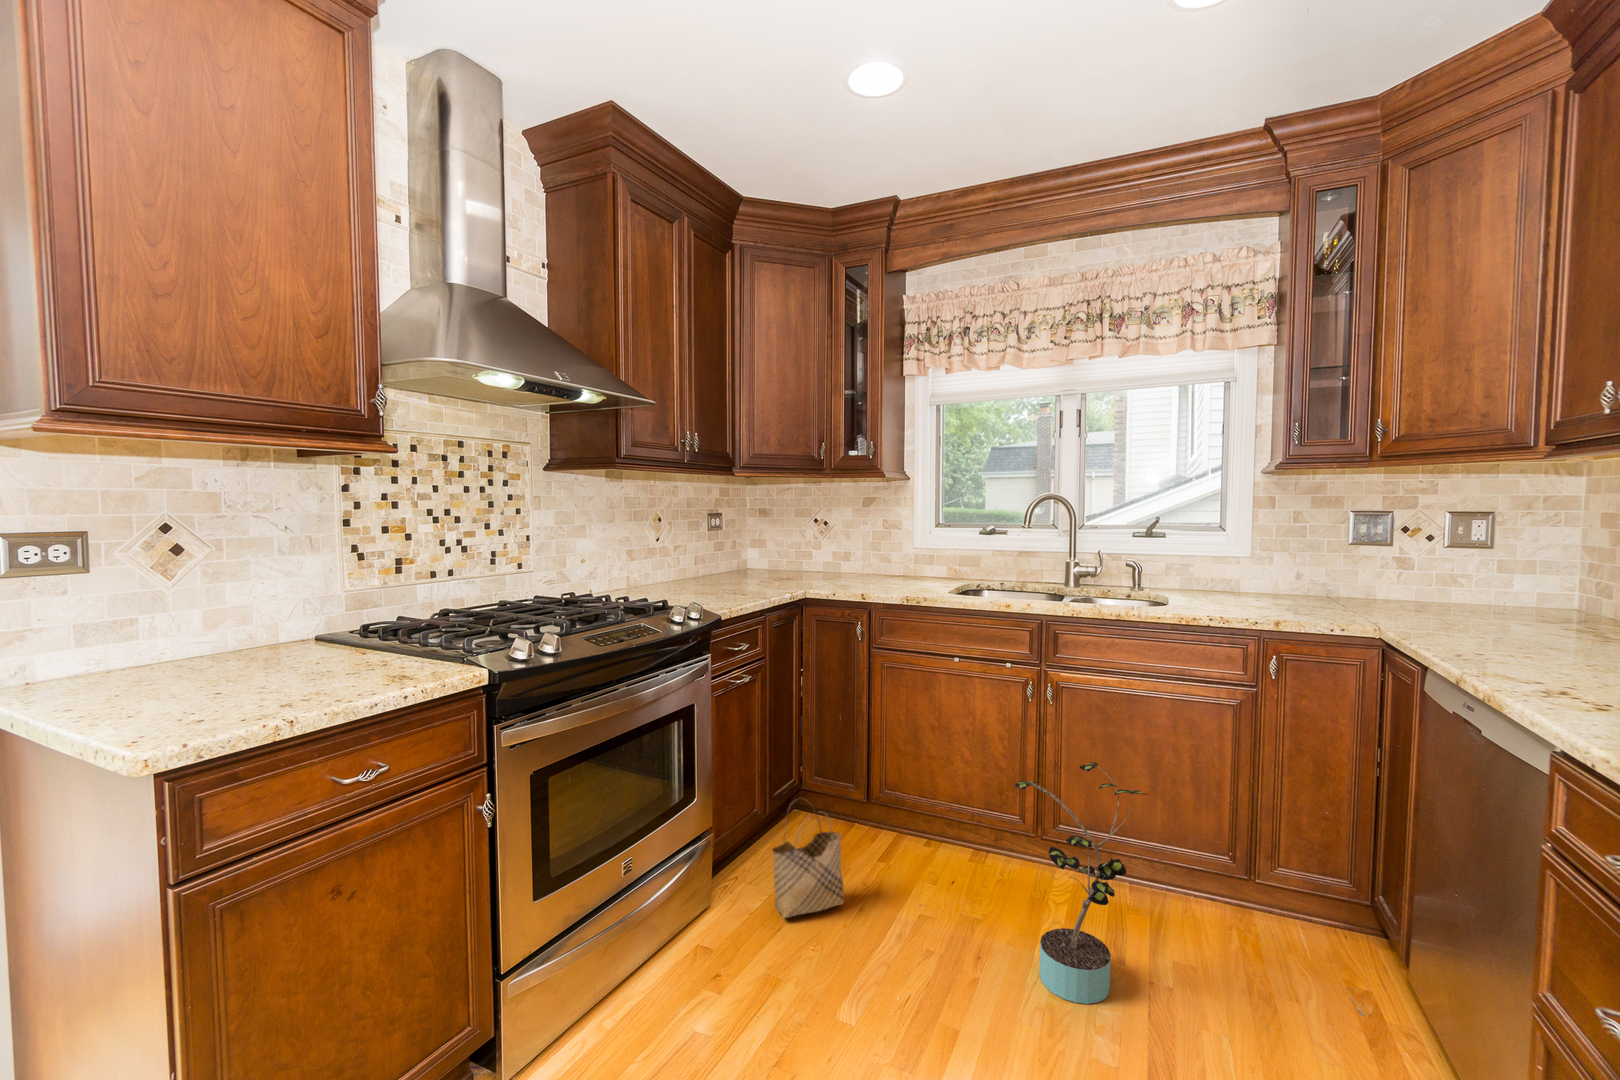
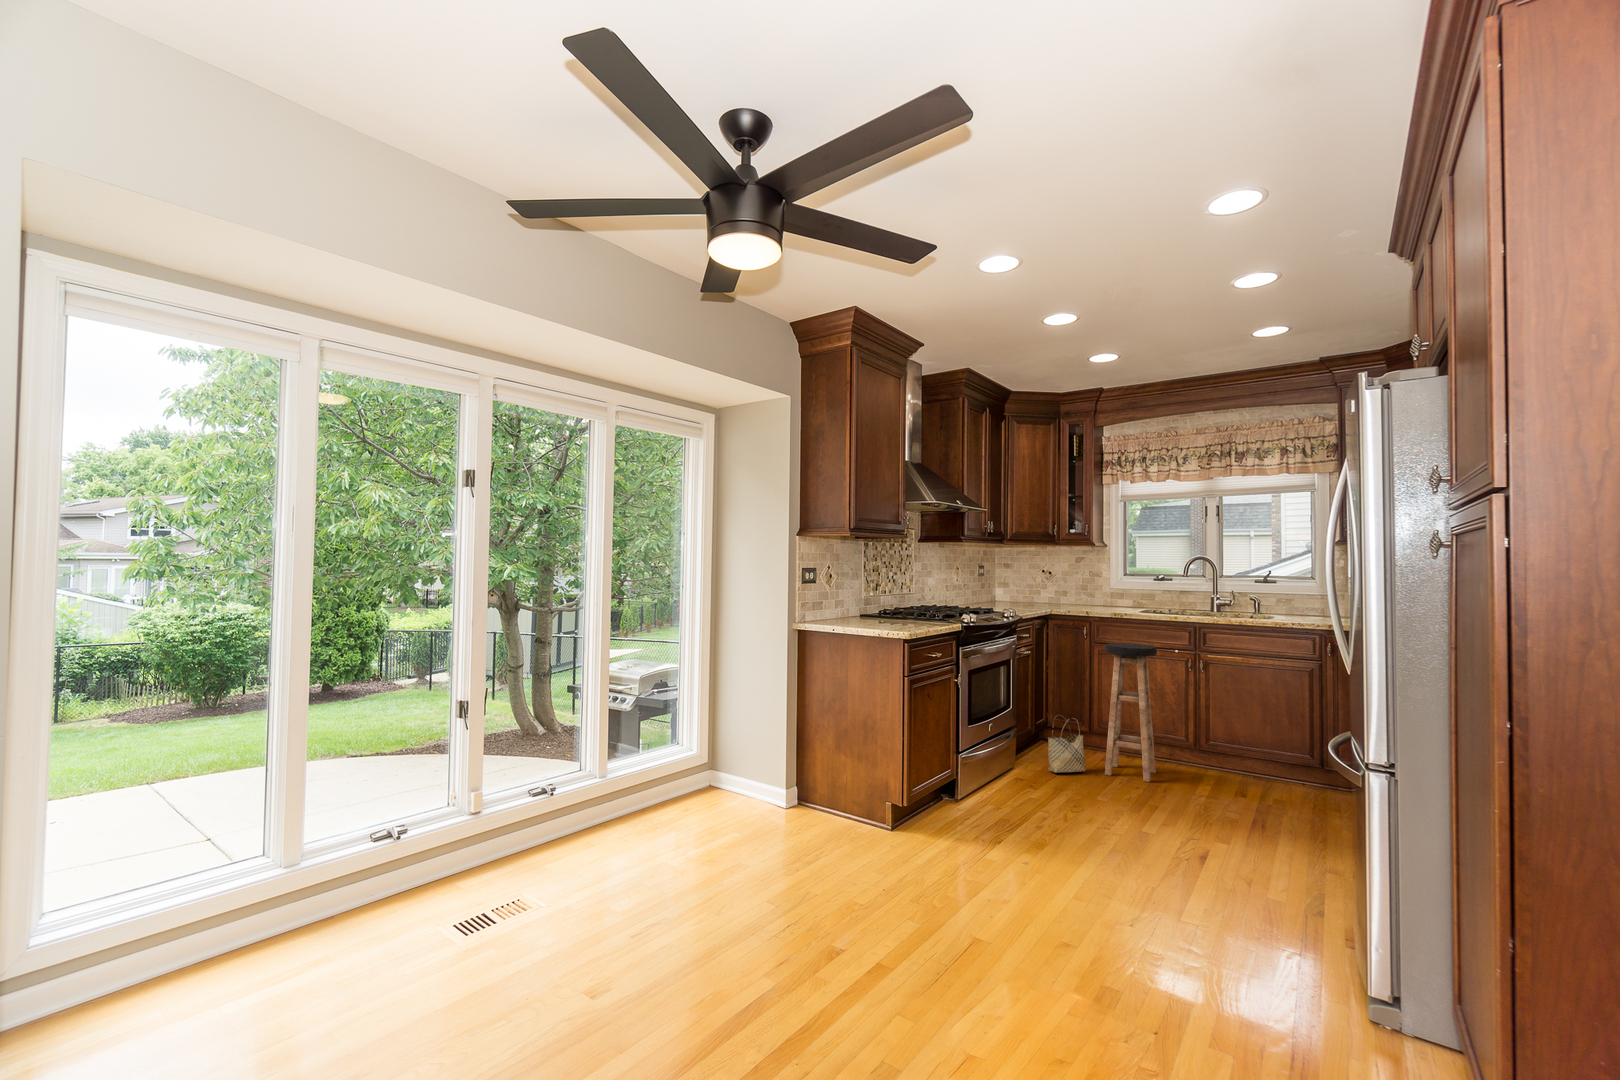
bar stool: none [877,657,973,927] -> present [1105,643,1157,782]
potted plant: present [1015,762,1148,1004] -> none [1183,691,1254,806]

